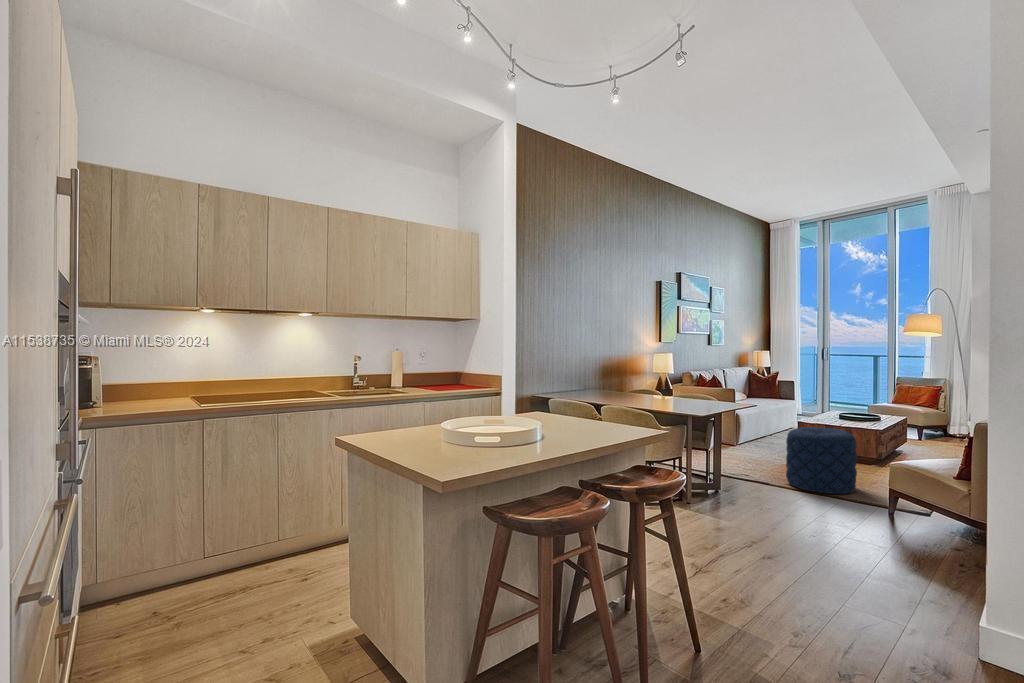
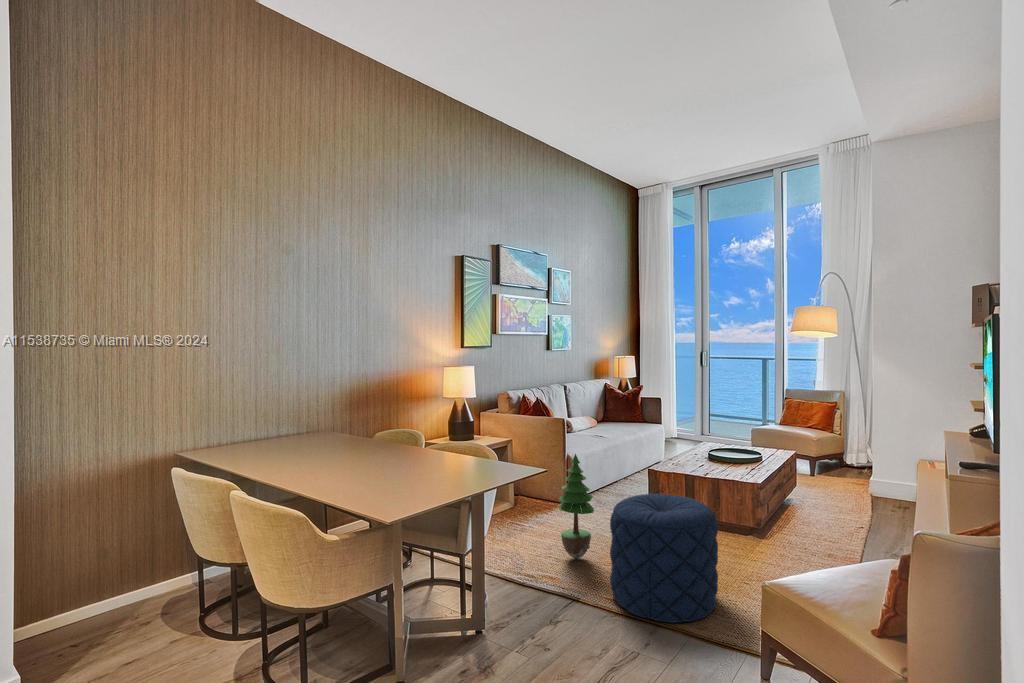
potted tree: none [743,405,768,469] -> present [557,454,594,559]

